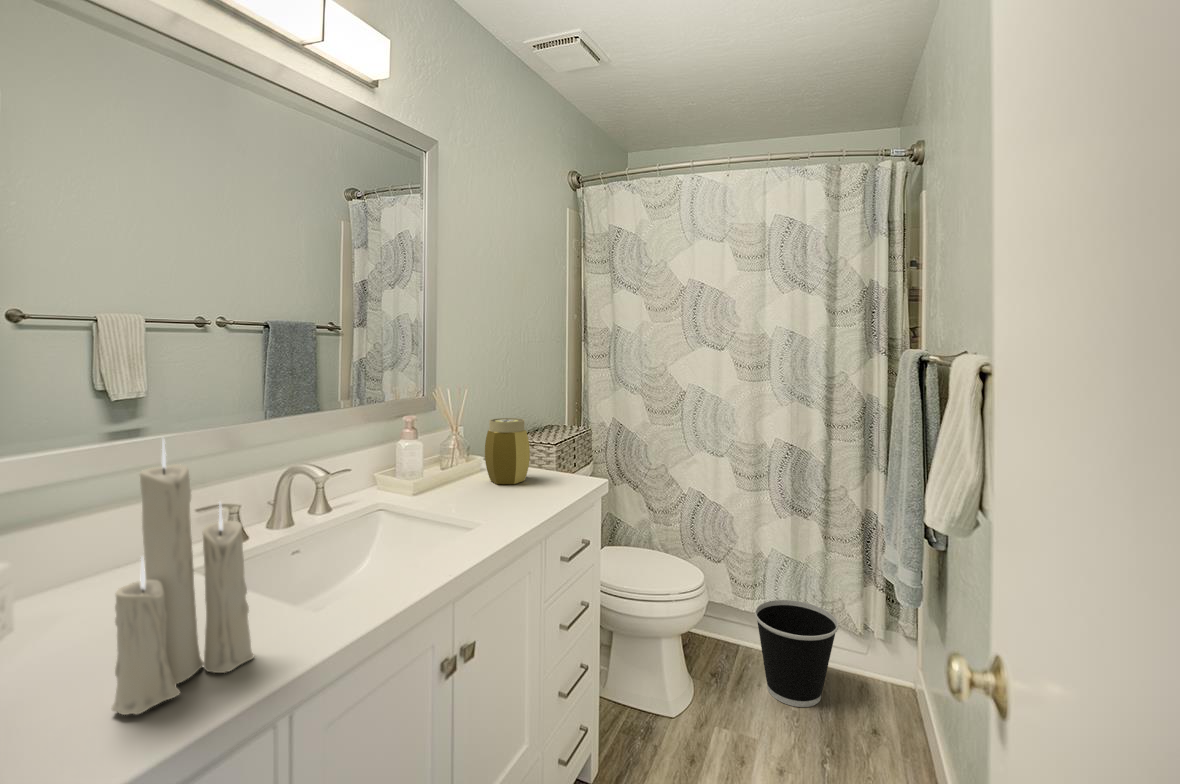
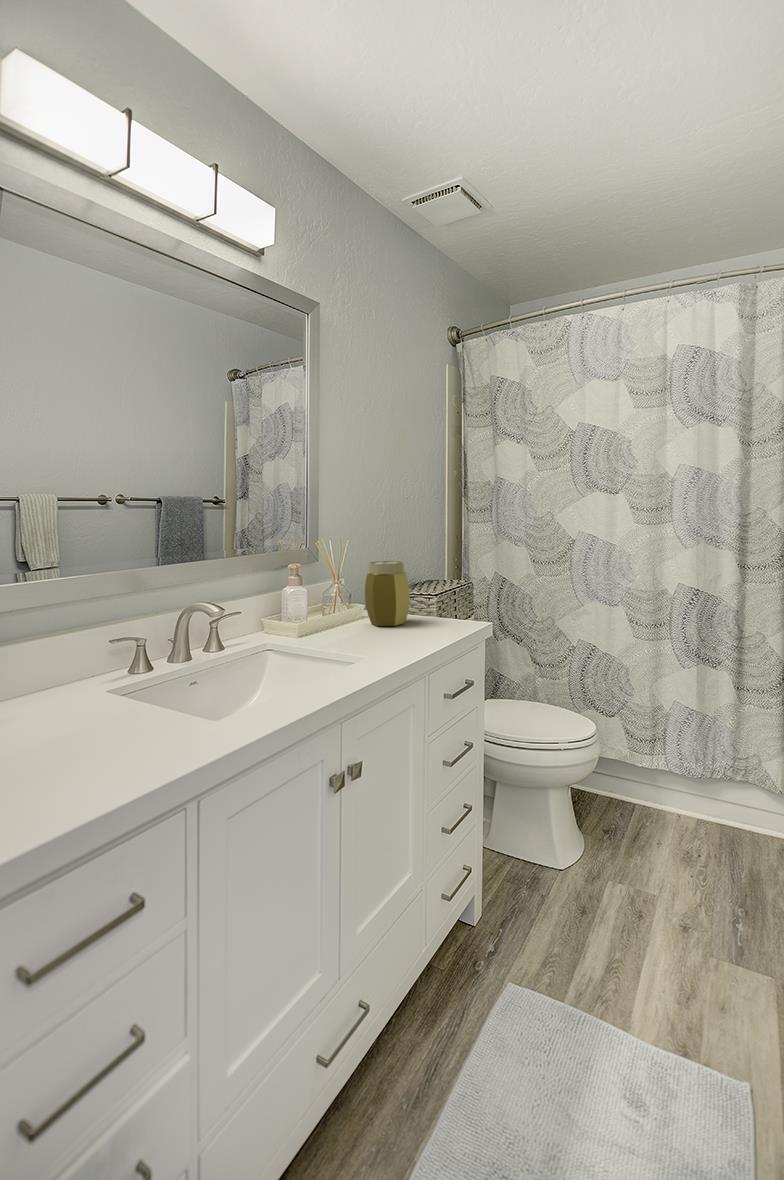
candle: present [112,439,254,715] -> none [71,549,175,782]
wastebasket: present [755,600,838,707] -> none [654,756,748,866]

